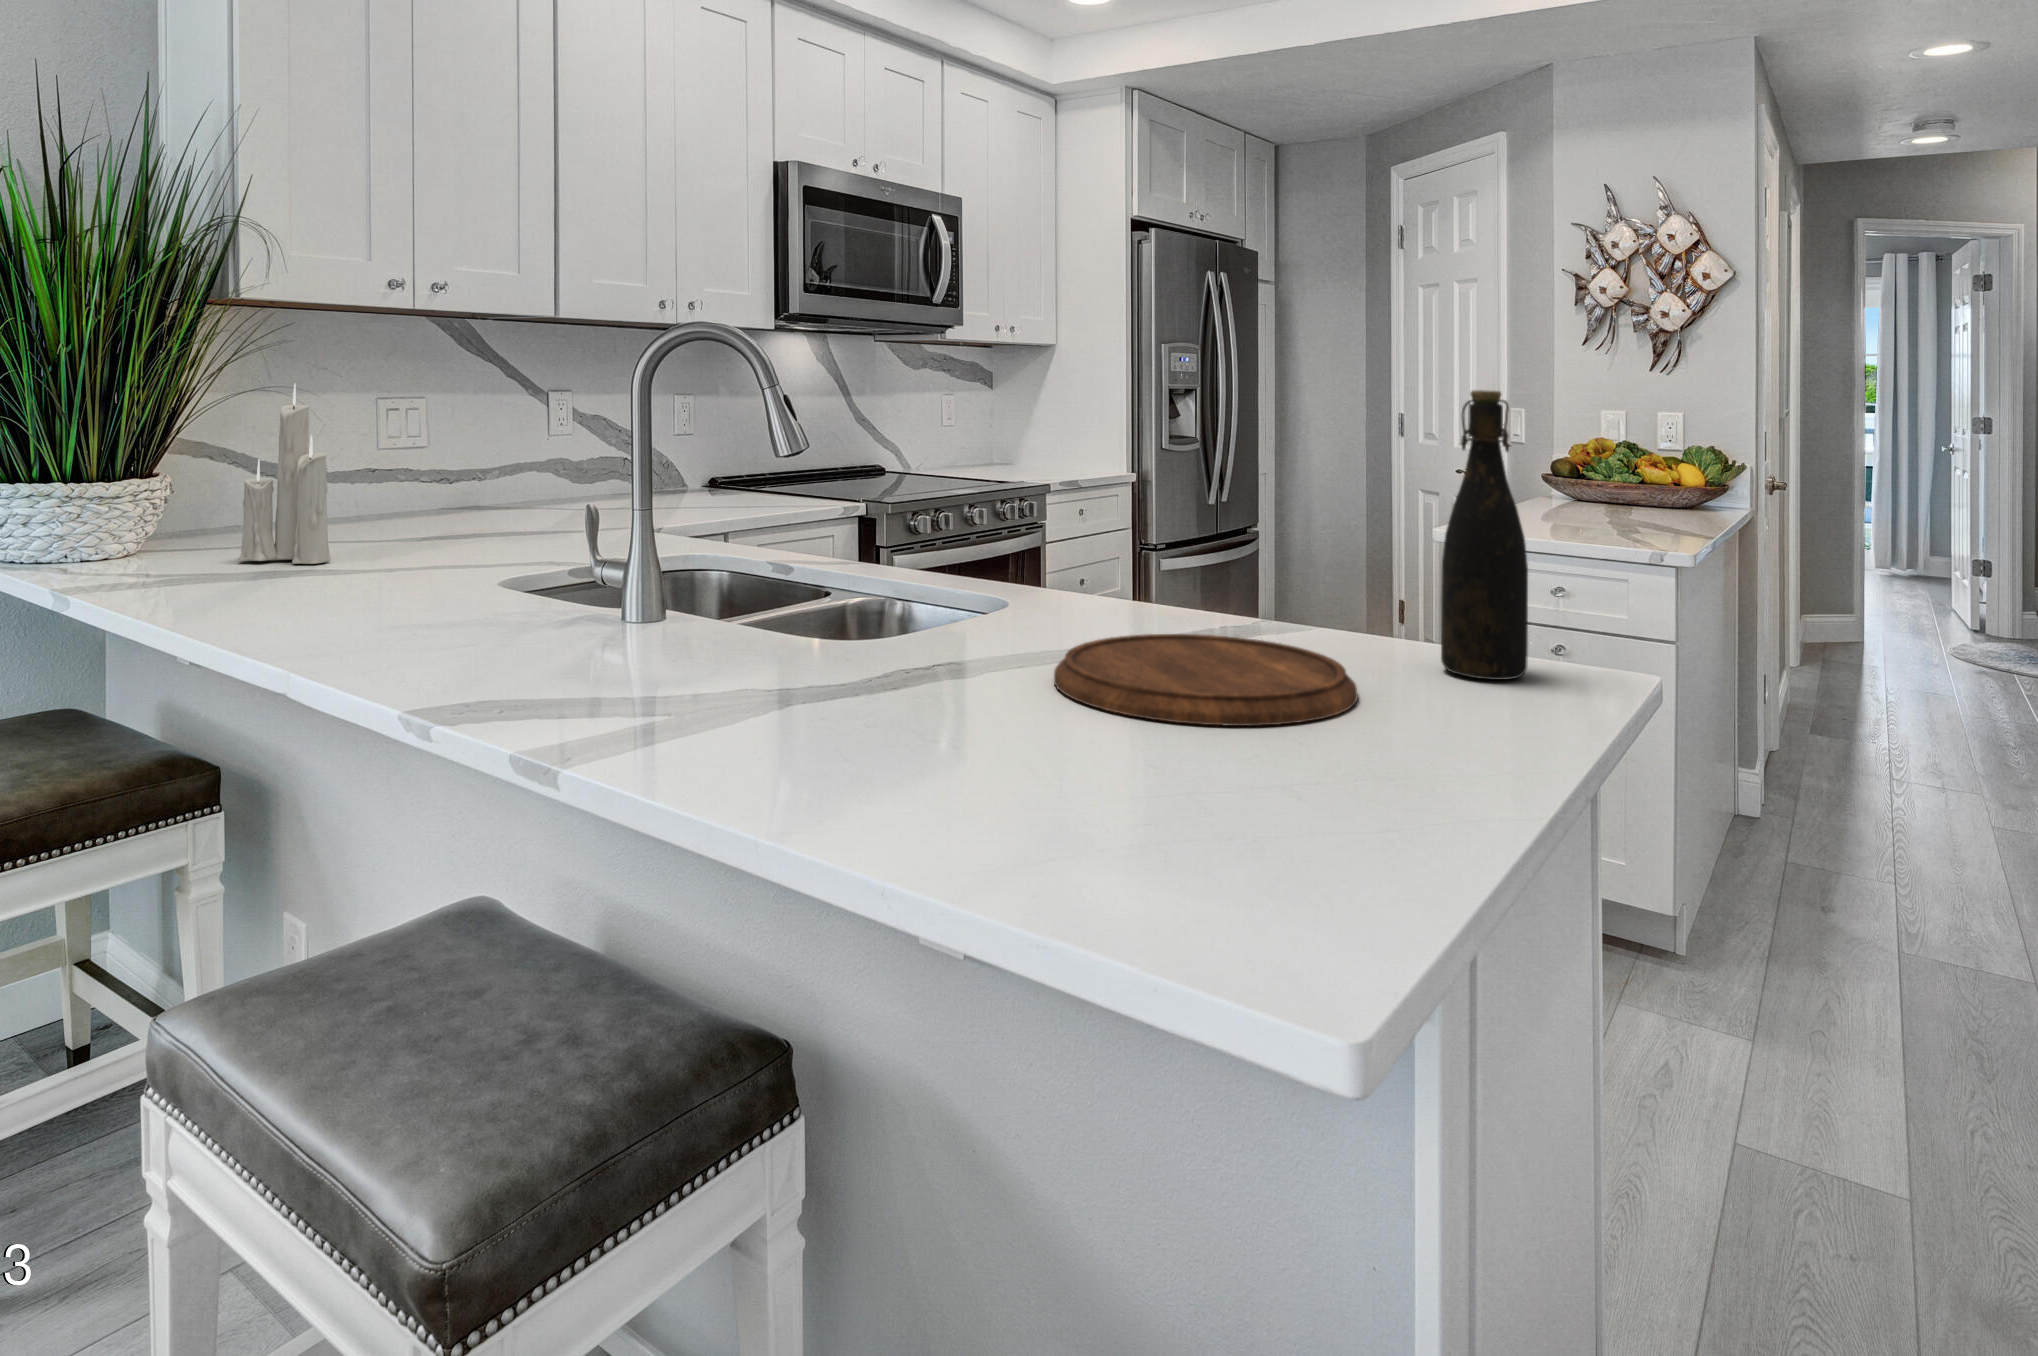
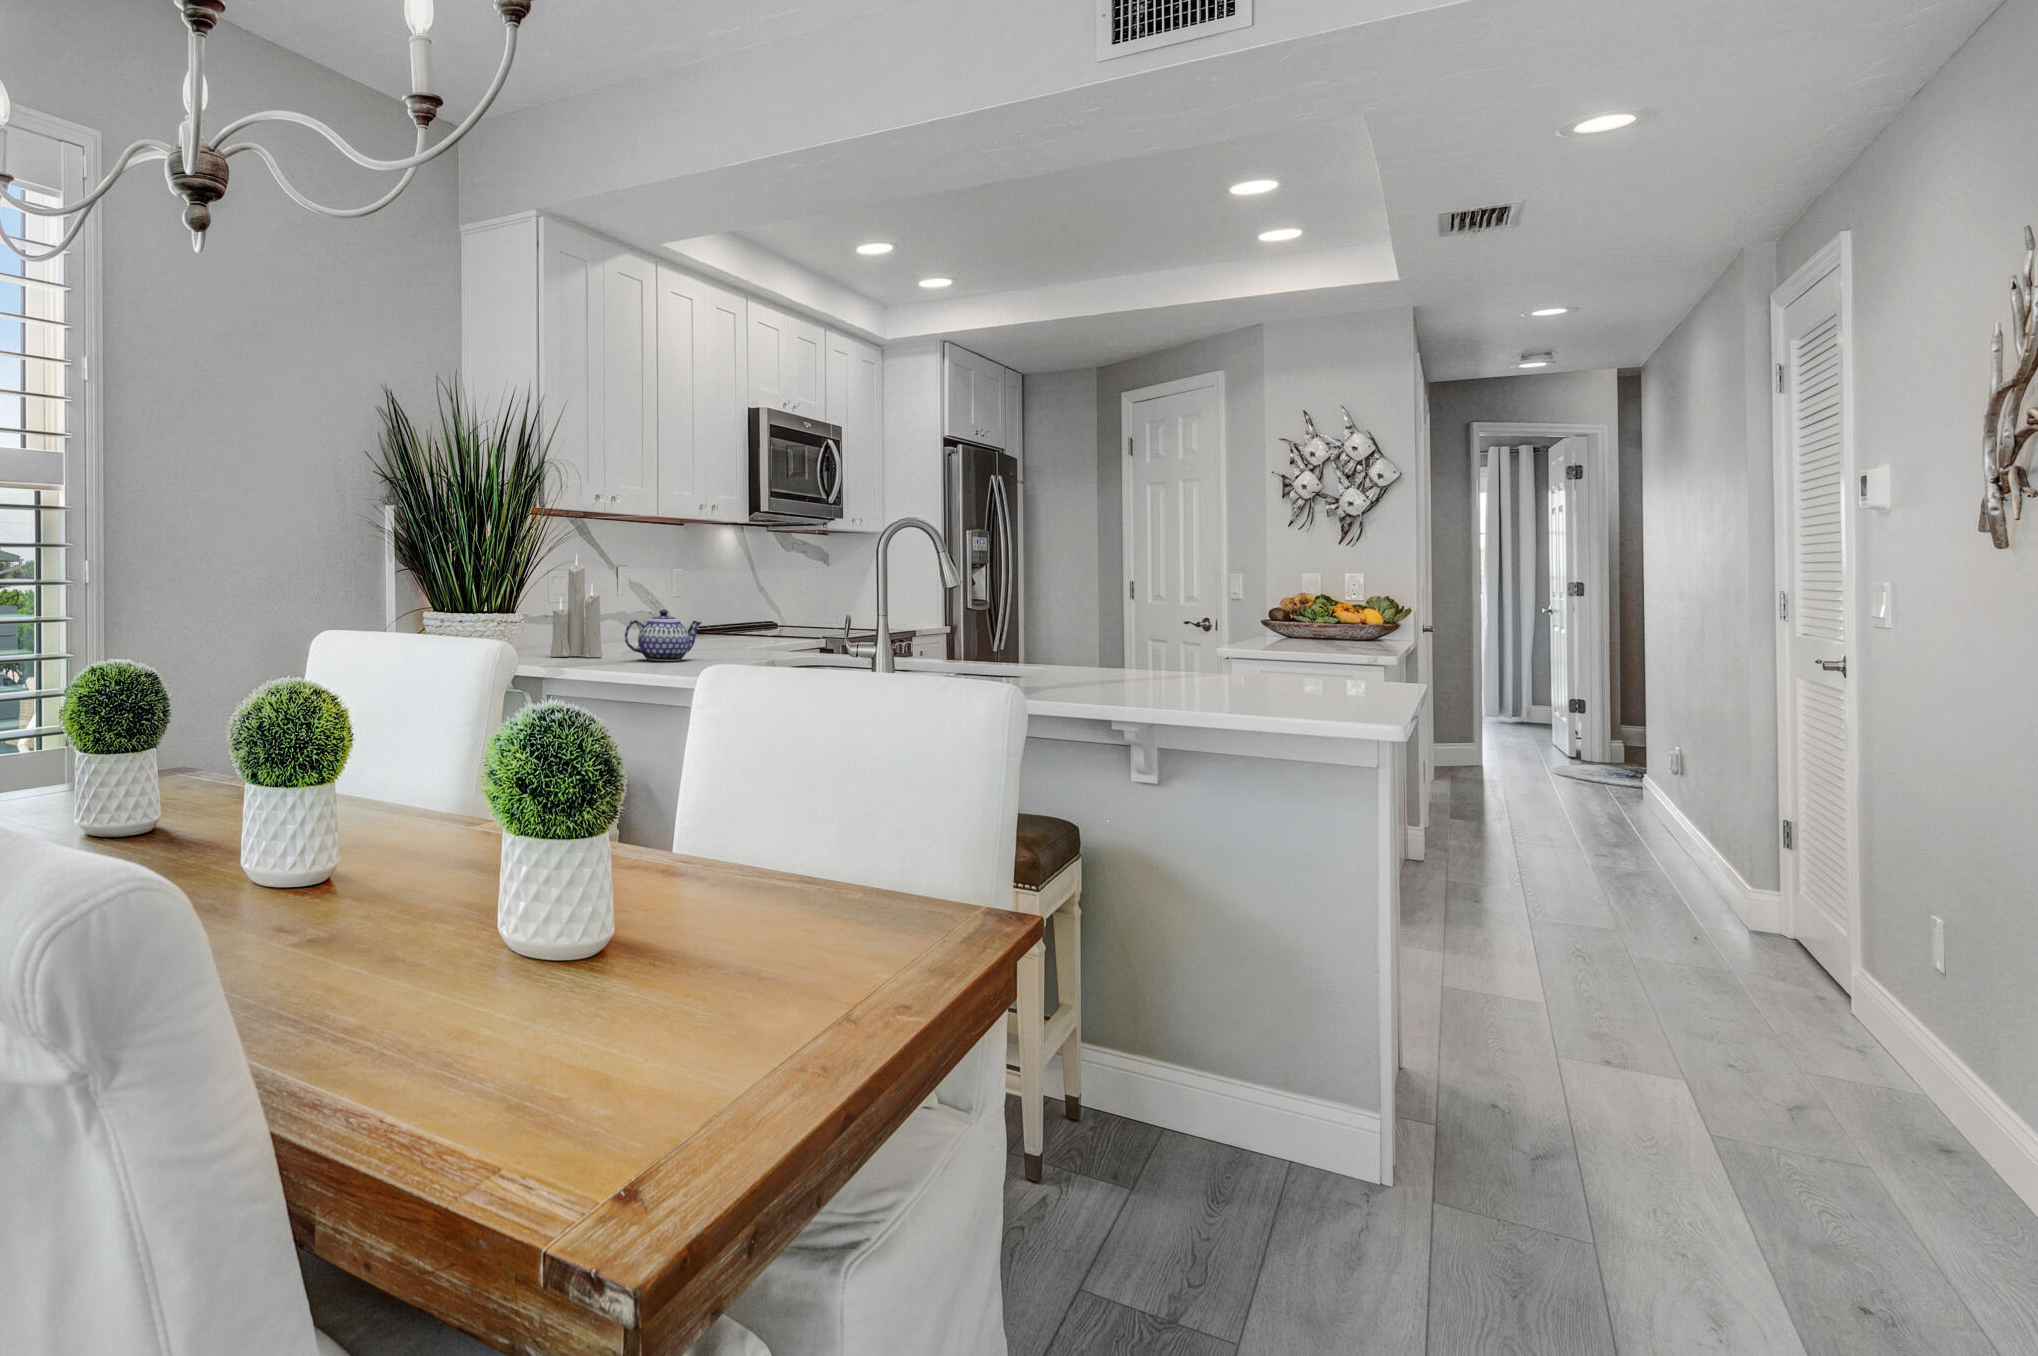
bottle: present [1441,390,1528,680] -> none [1311,544,1358,685]
teapot: none [322,485,482,577] -> present [624,610,701,661]
cutting board: present [1054,634,1358,726] -> none [1125,669,1286,694]

